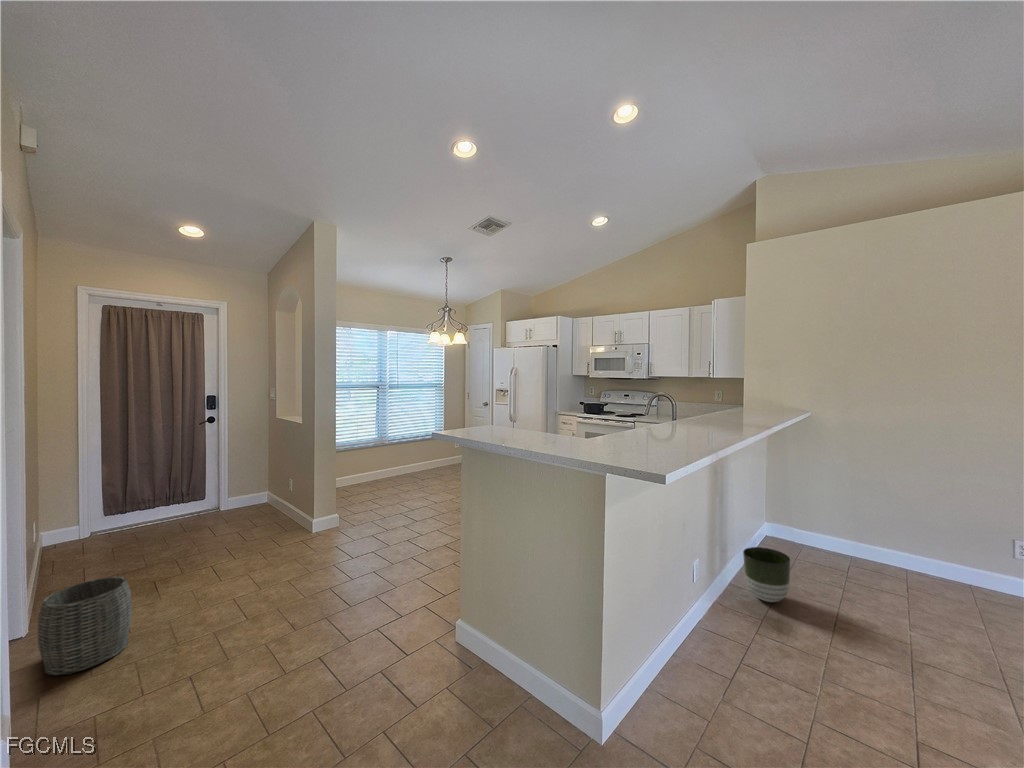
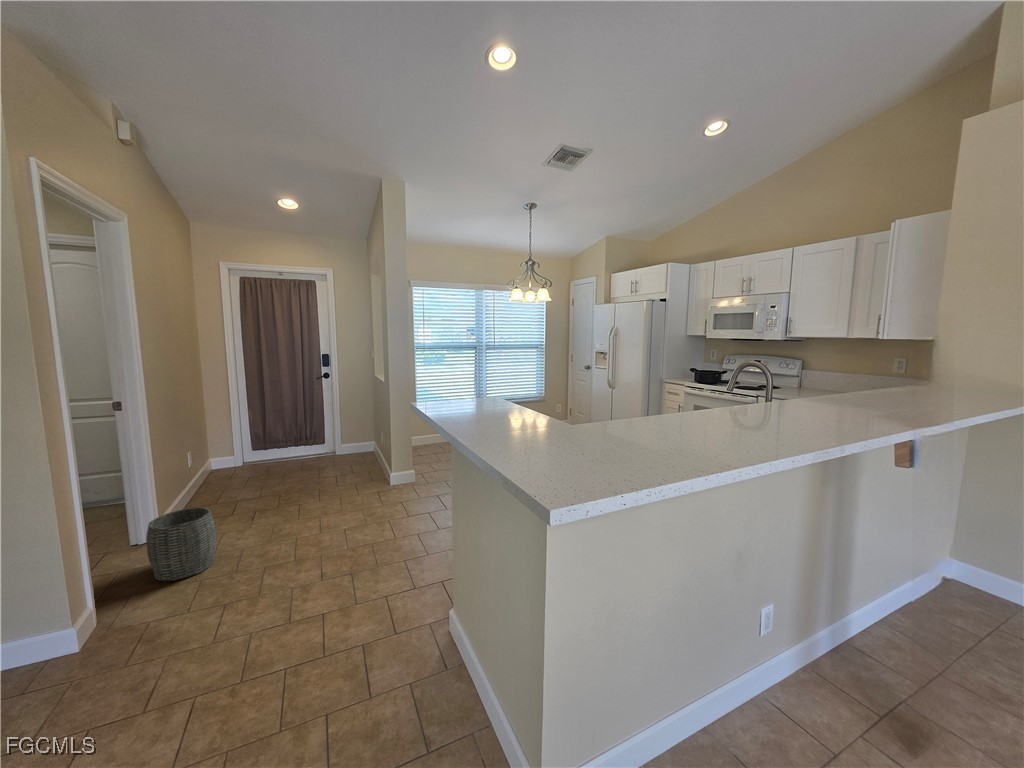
planter: present [743,547,790,602] -> none [874,603,962,695]

